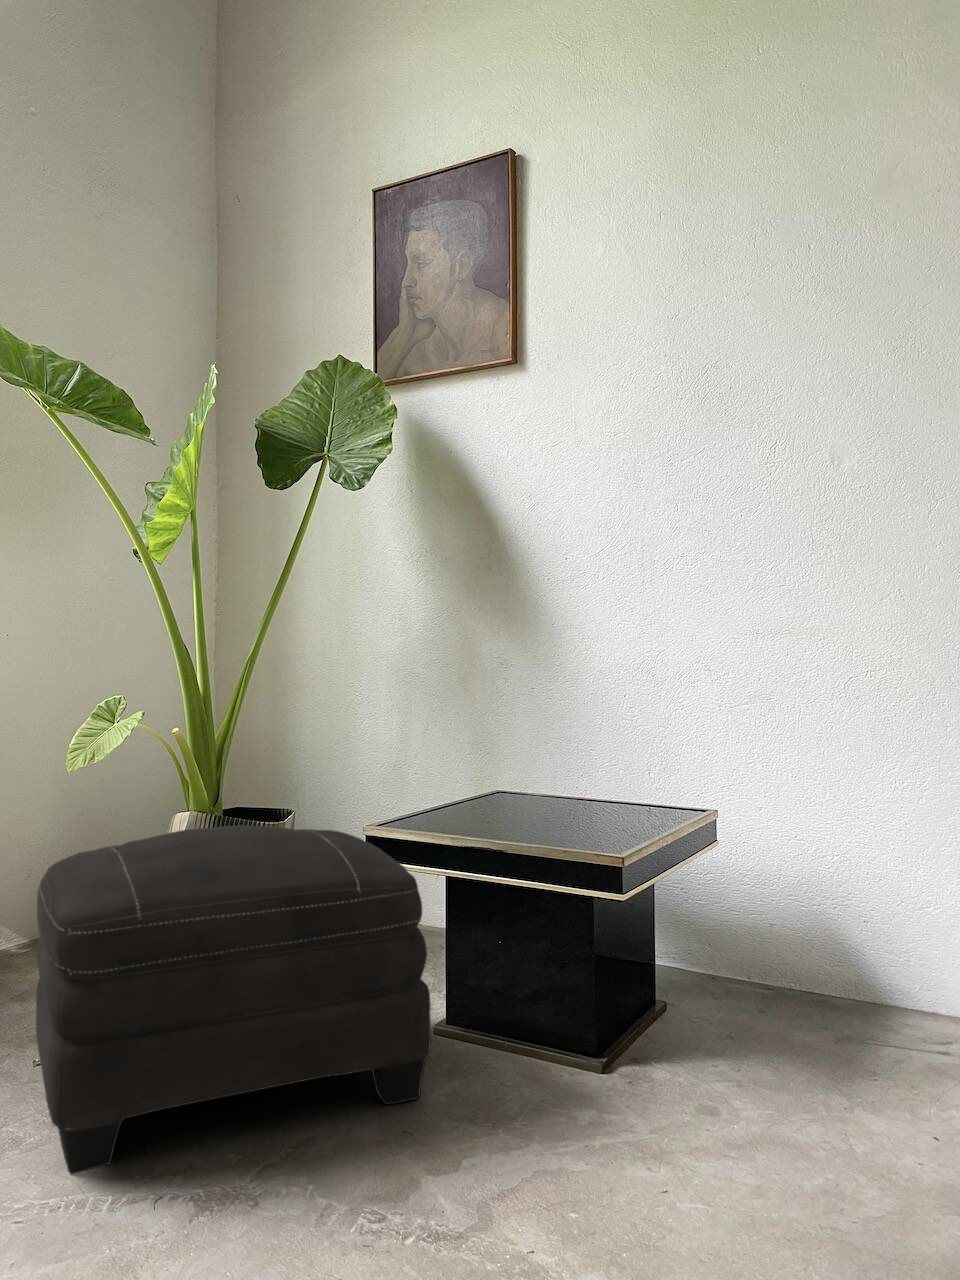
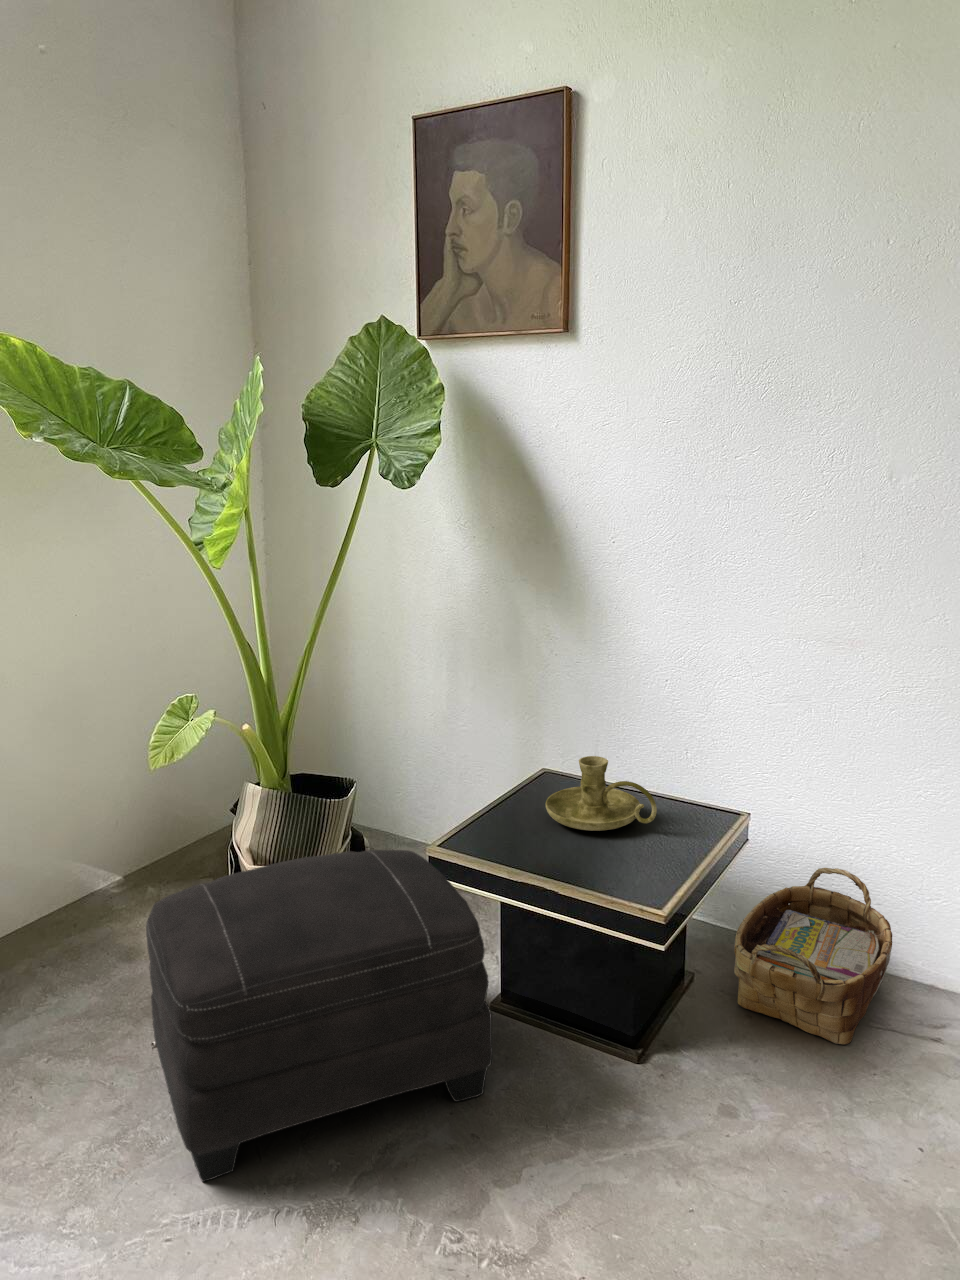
candle holder: none [495,747,614,818] -> present [546,756,657,831]
woven basket: none [706,878,880,1056] -> present [734,868,892,1044]

